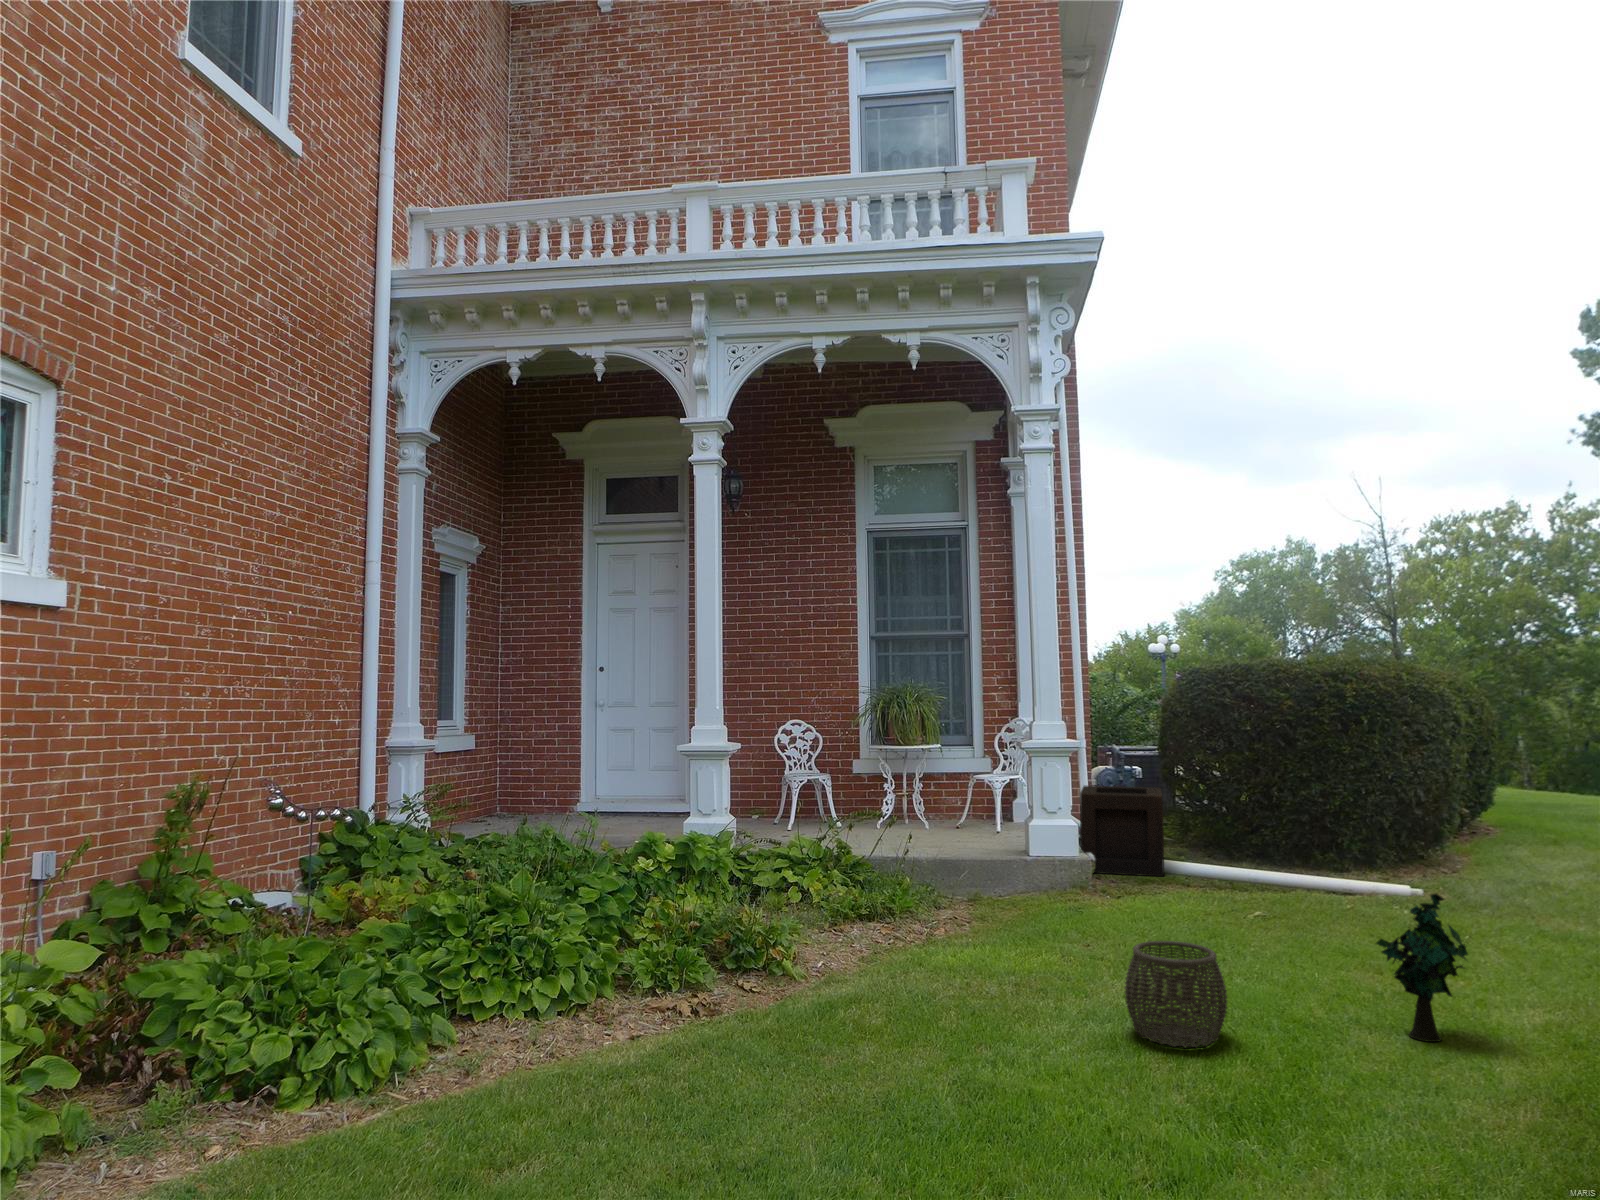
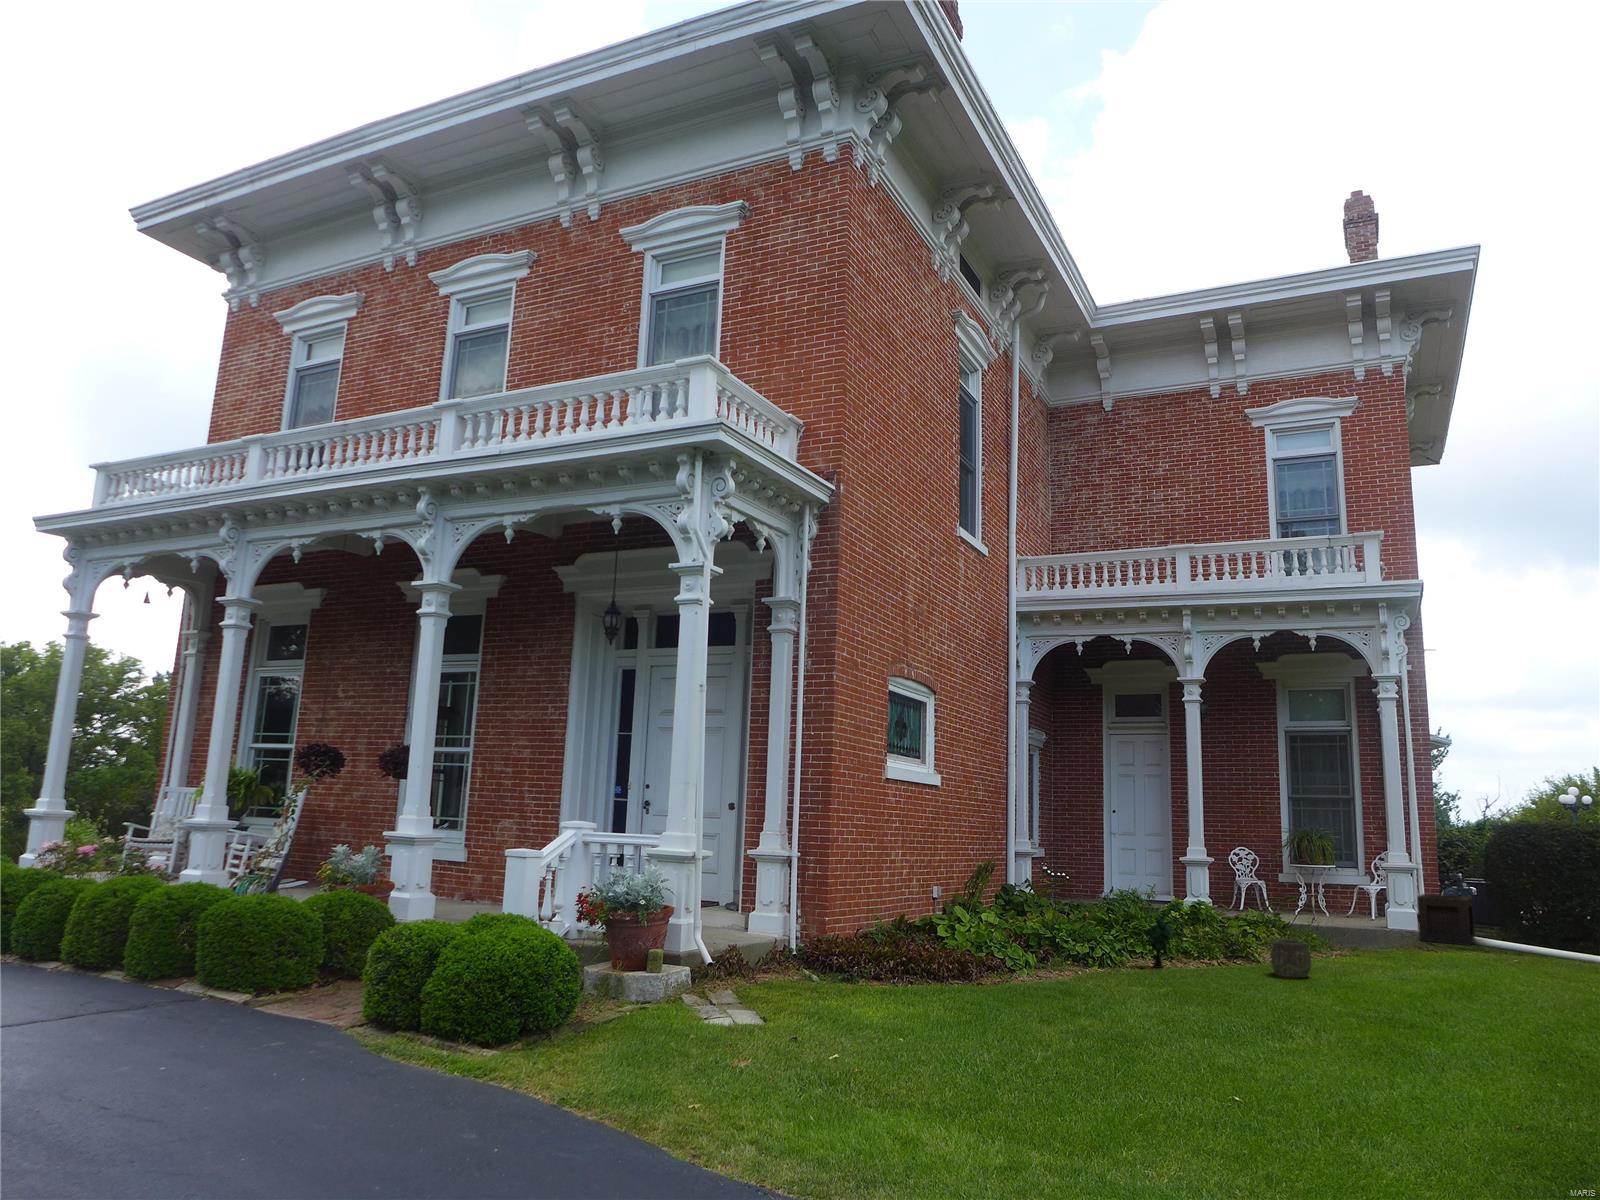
decorative plant: present [1376,894,1468,1042] -> present [1144,913,1174,968]
woven basket: present [1124,941,1227,1047] -> present [1270,939,1311,978]

